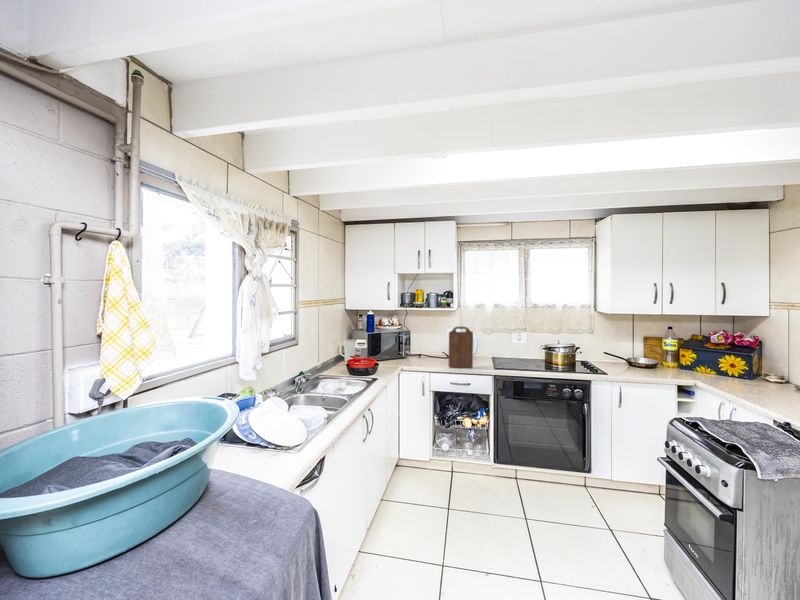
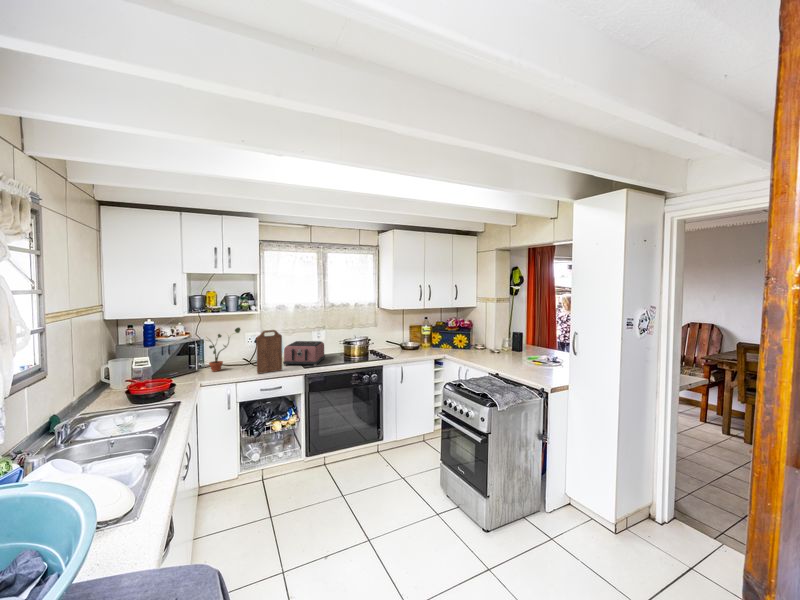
potted plant: none [408,323,441,360] -> present [202,328,240,371]
toaster: none [476,341,522,368] -> present [283,341,325,366]

